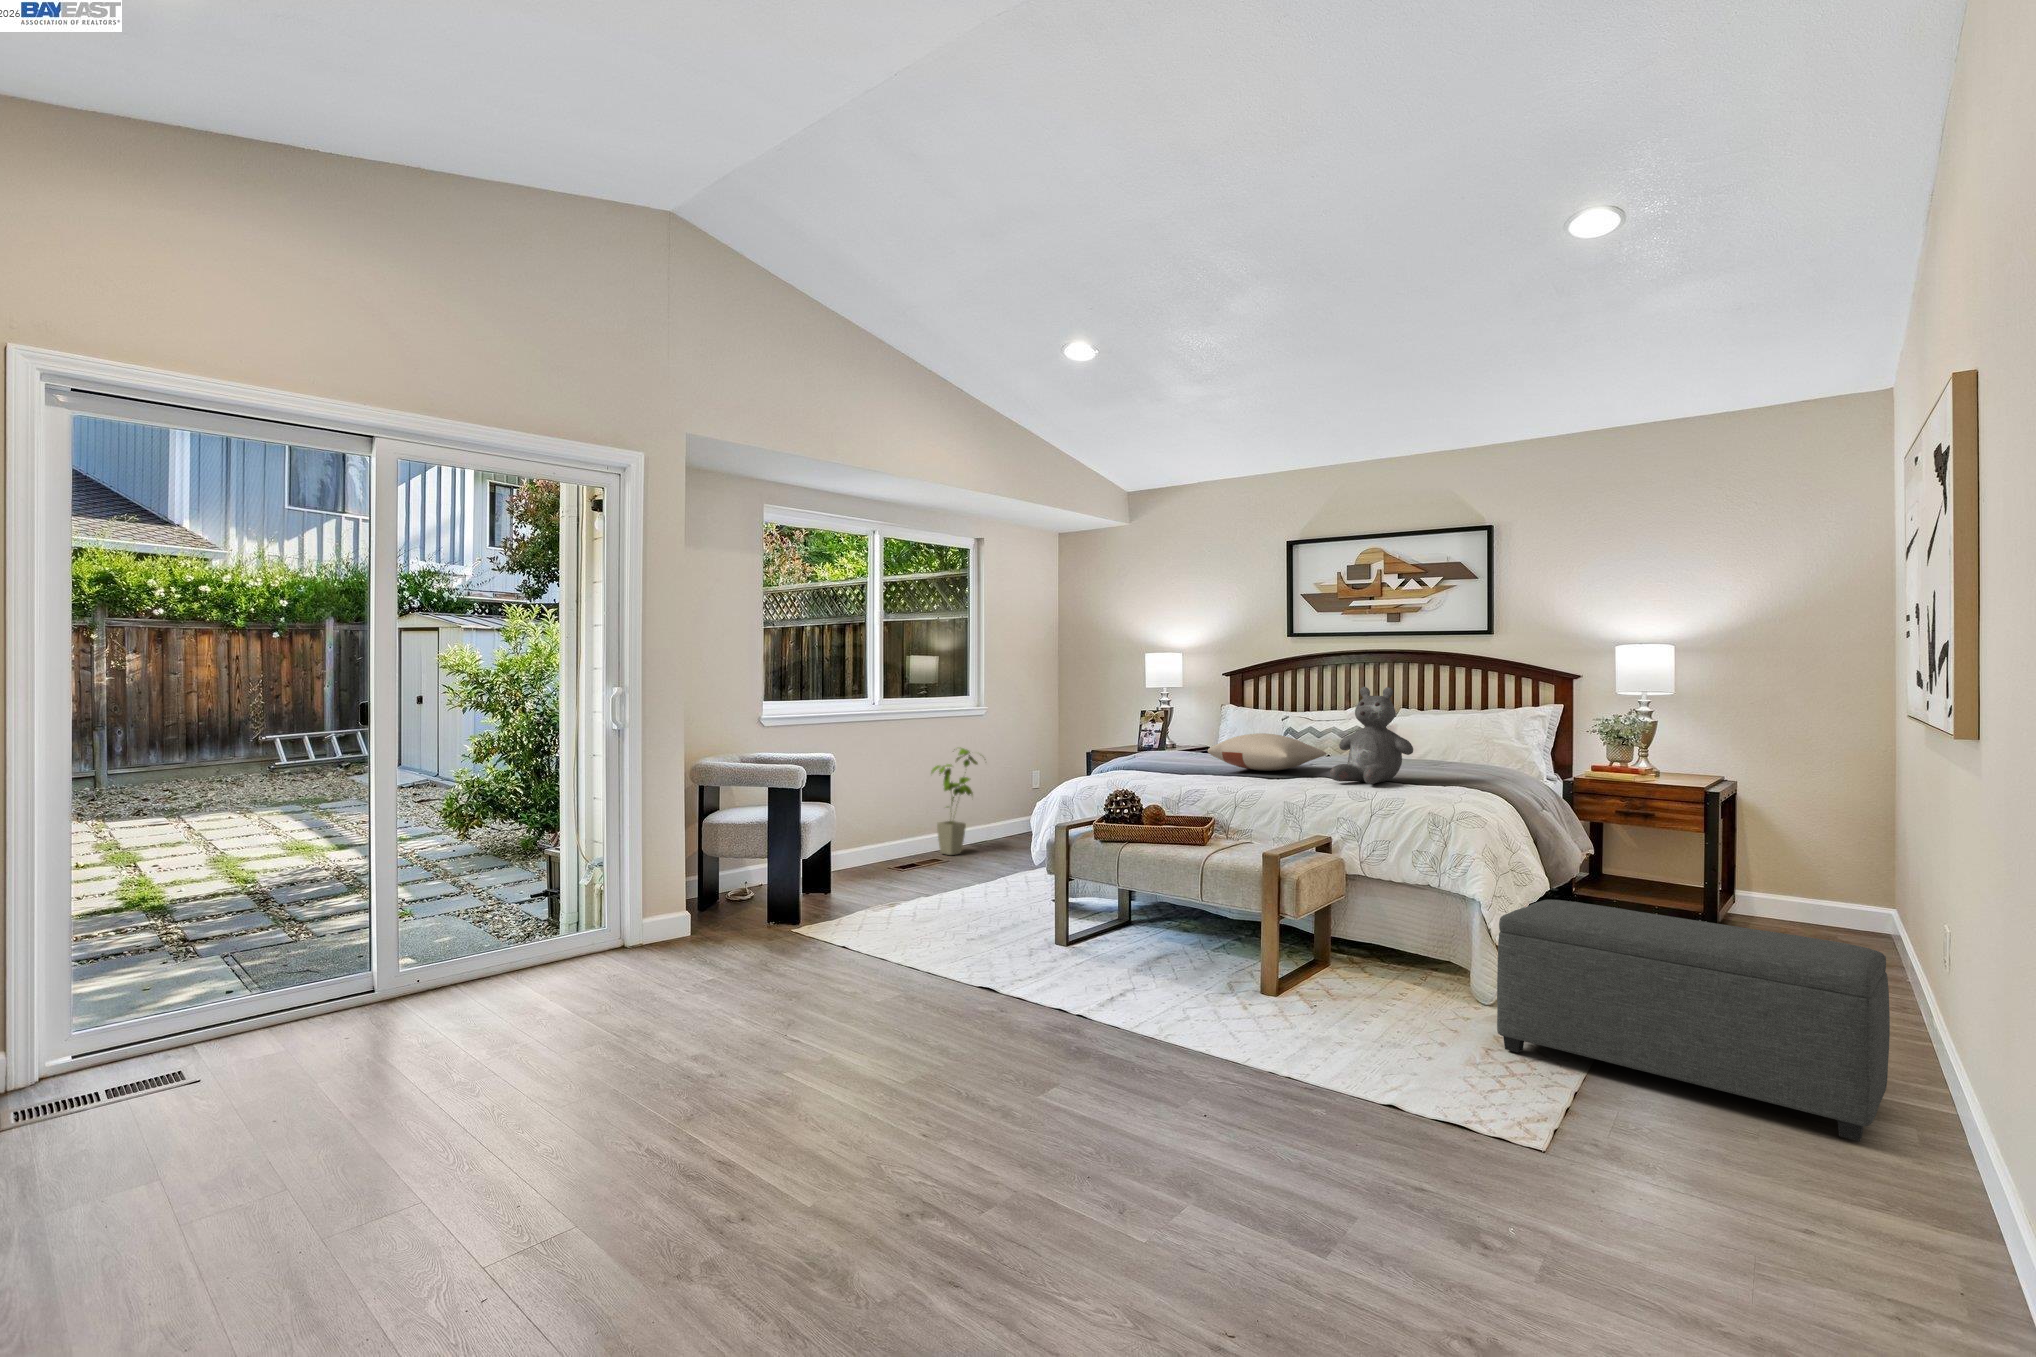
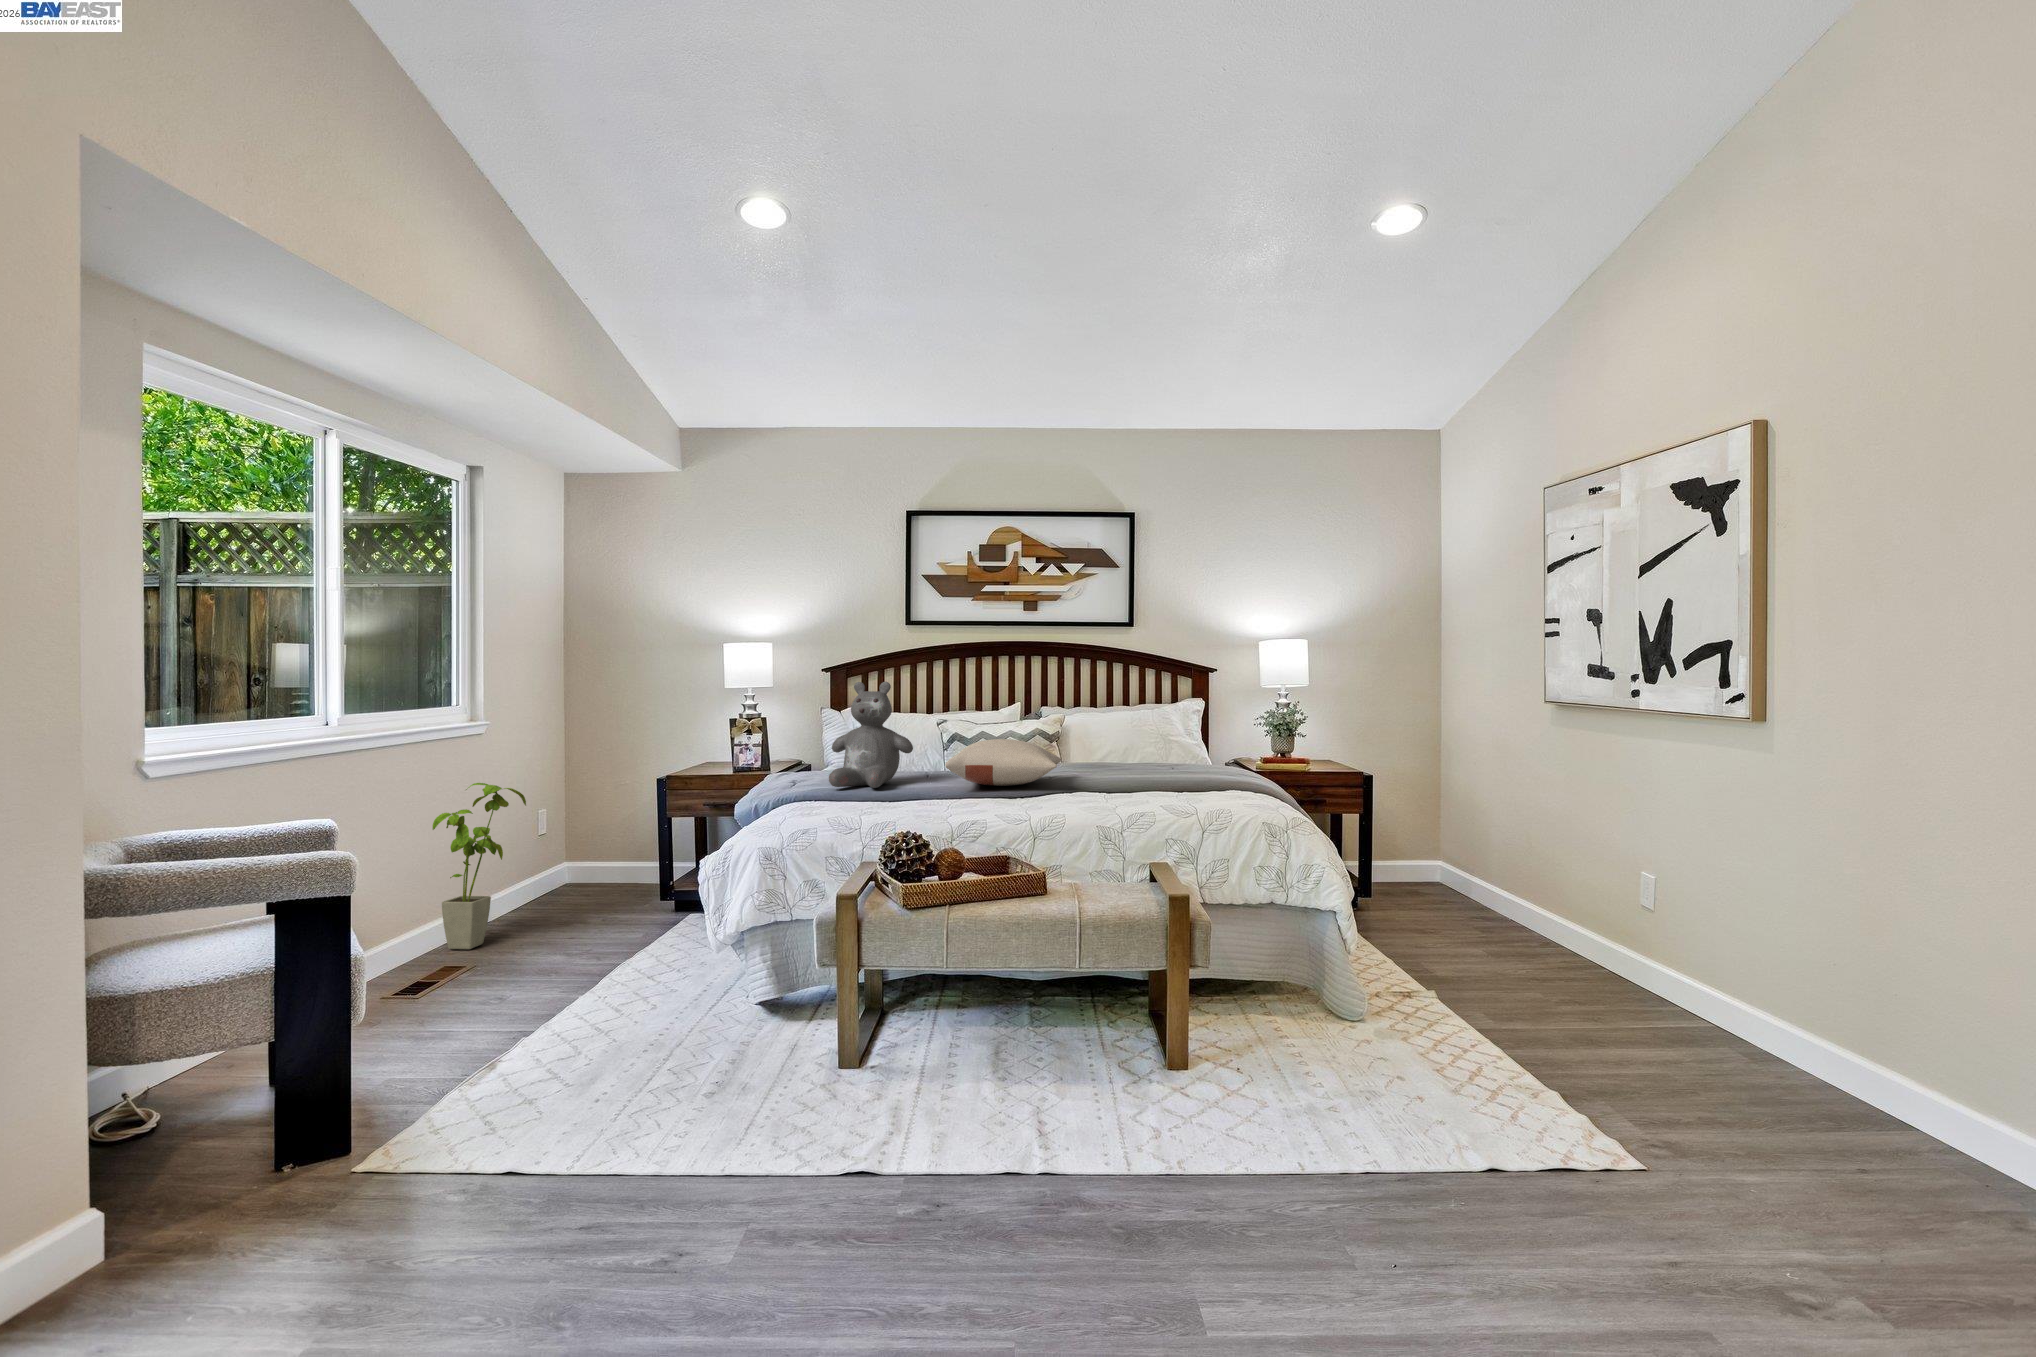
teddy bear: present [1330,687,1413,784] -> present [829,682,913,788]
ottoman: present [1497,900,1890,1141] -> none [1414,905,1816,1109]

